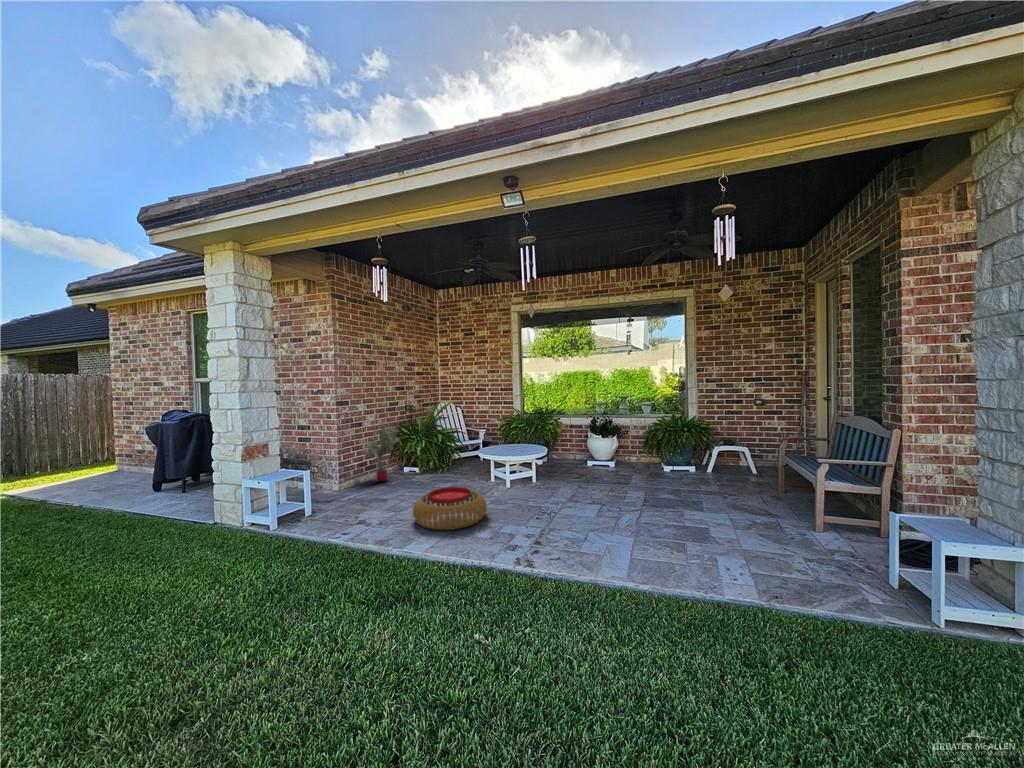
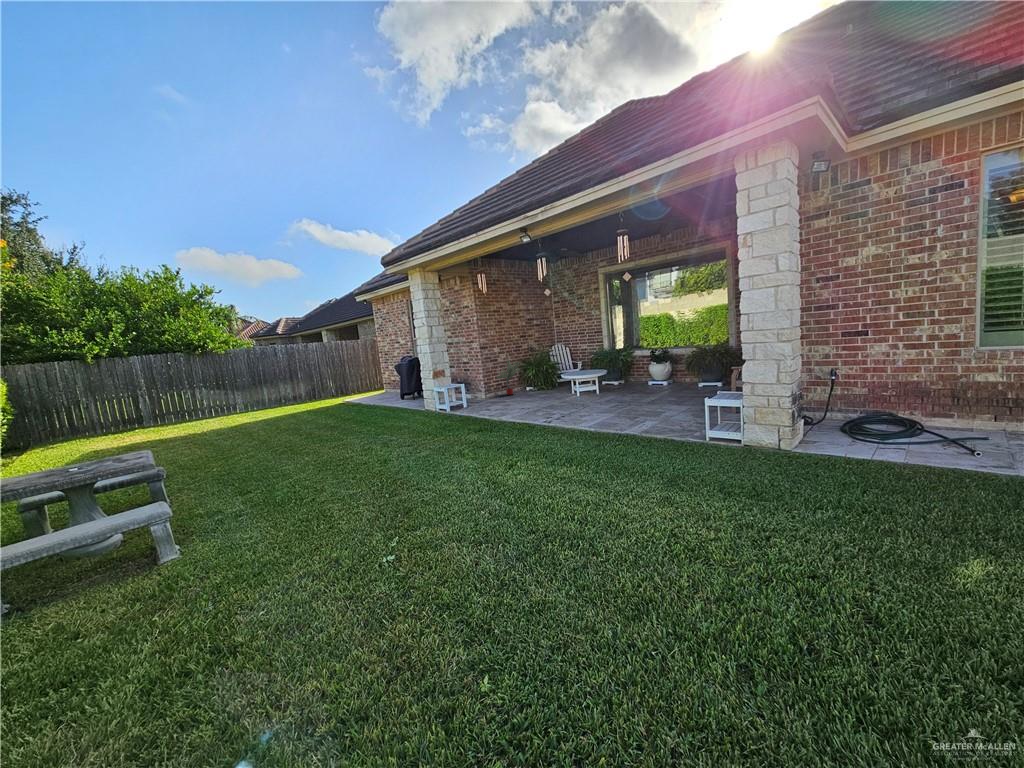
pouf: present [413,487,487,530] -> none [509,392,550,411]

